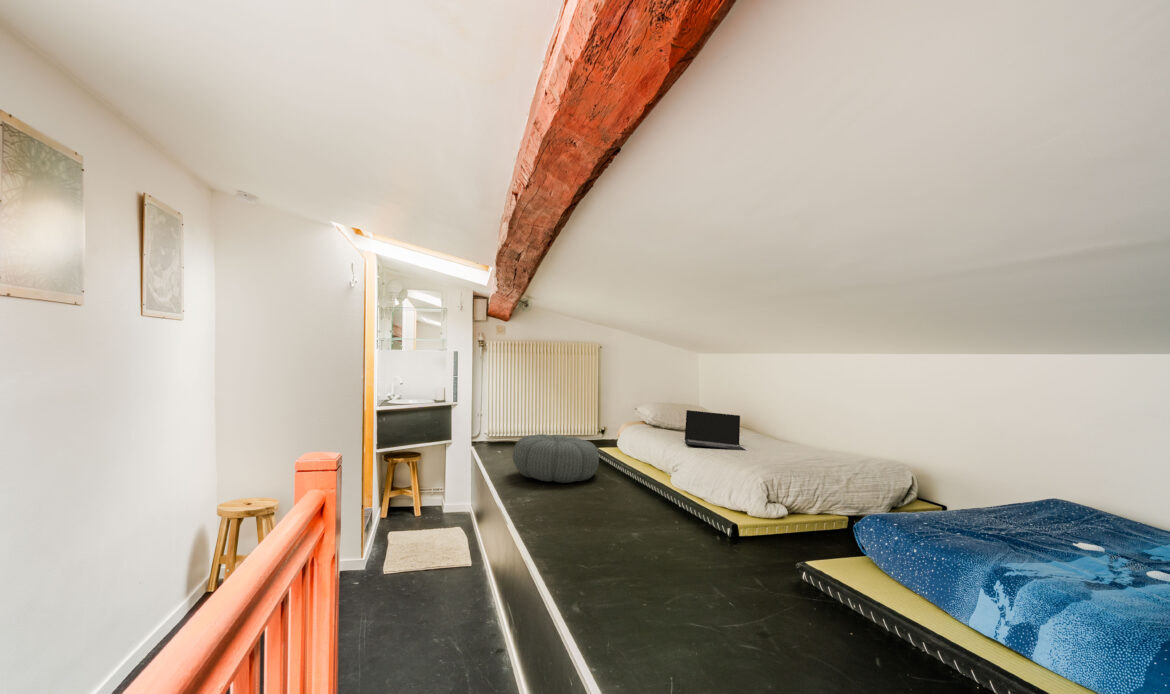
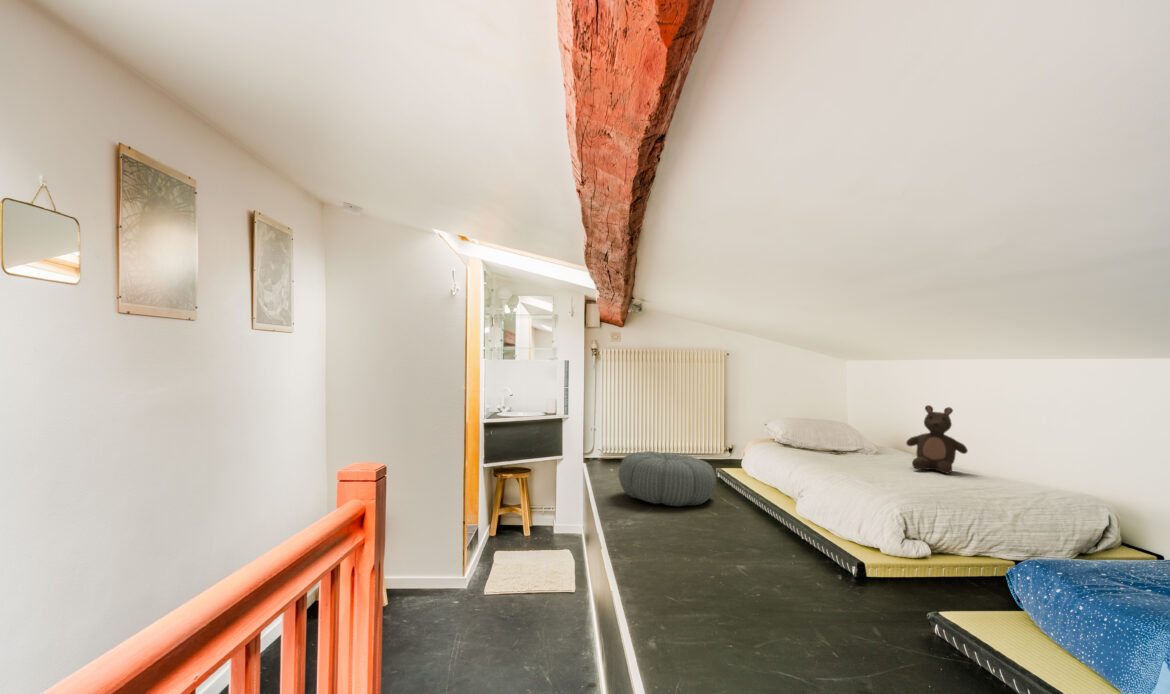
stuffed bear: none [750,391,795,445] -> present [906,405,968,474]
laptop: present [685,410,746,451] -> none [818,427,894,479]

